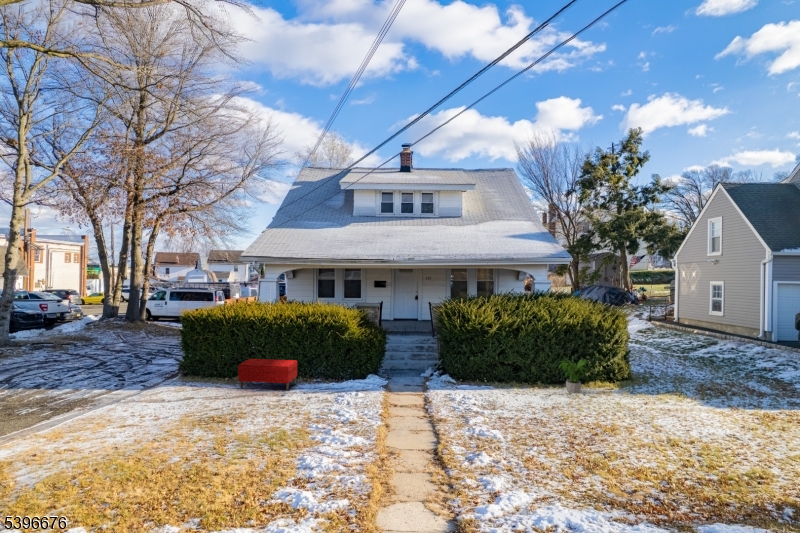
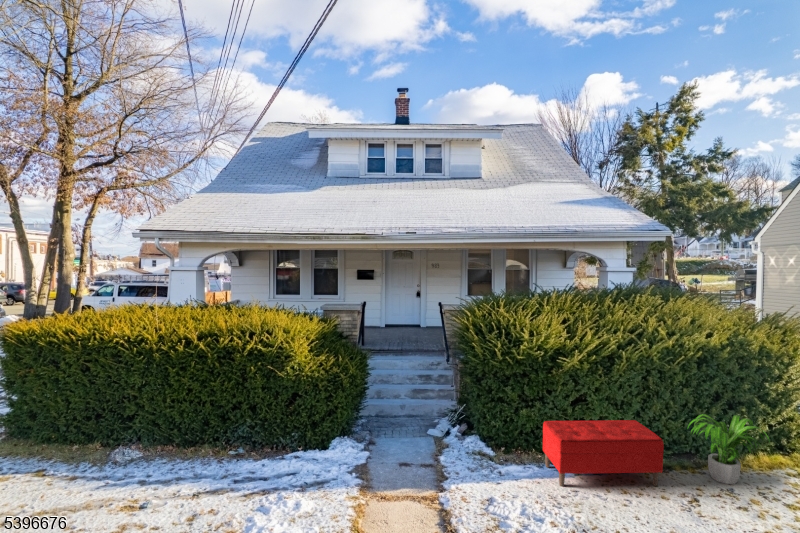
bench: present [238,359,297,390] -> present [543,420,664,487]

